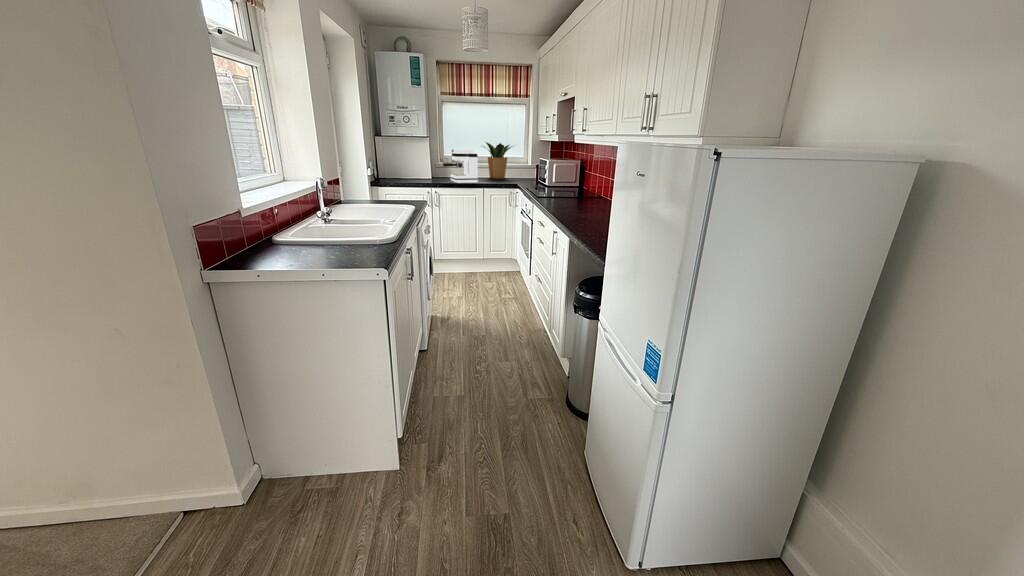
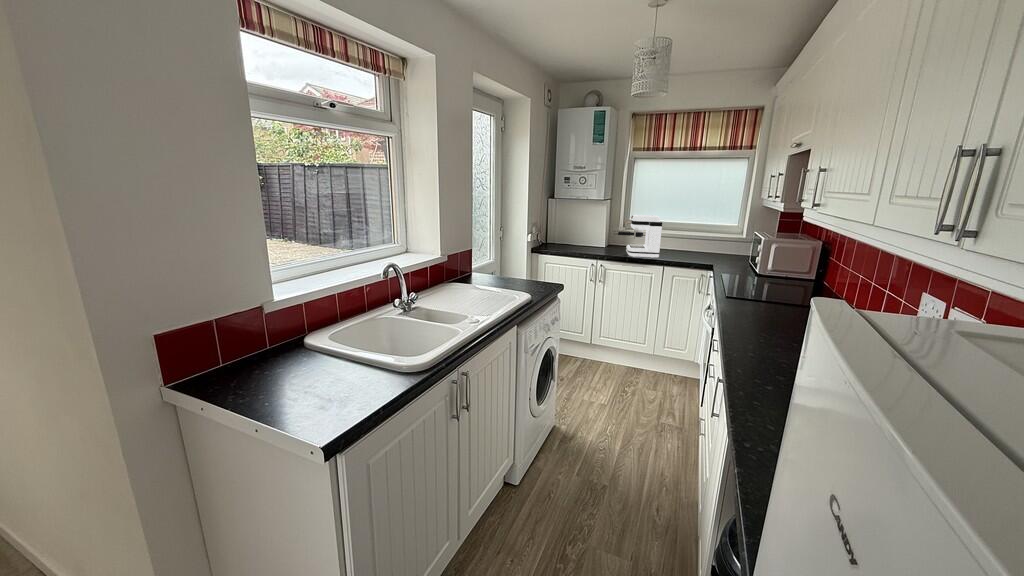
potted plant: present [483,142,511,179] -> none [676,206,726,252]

